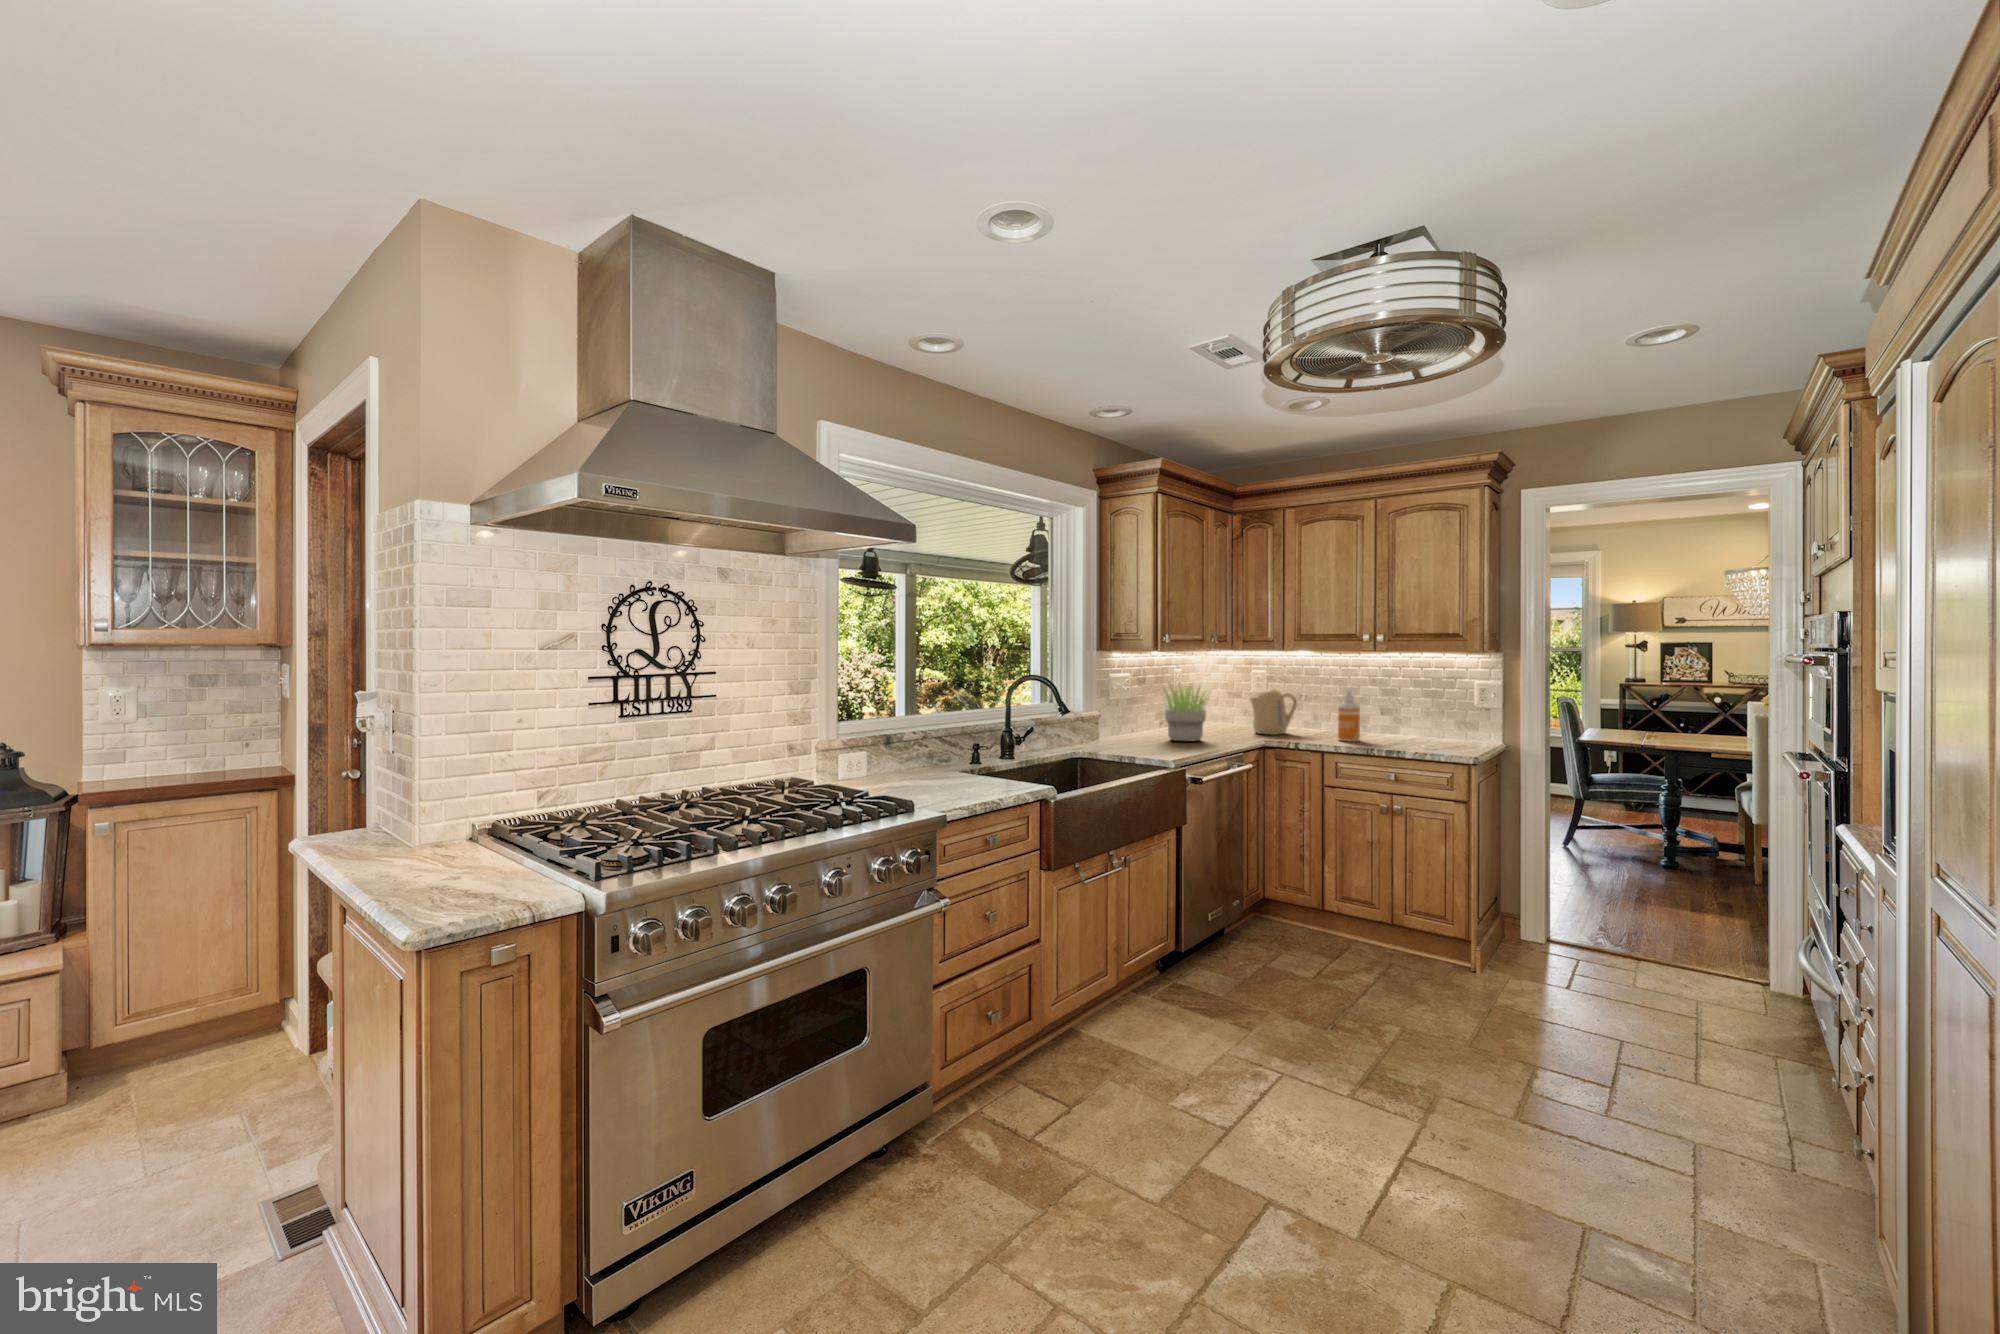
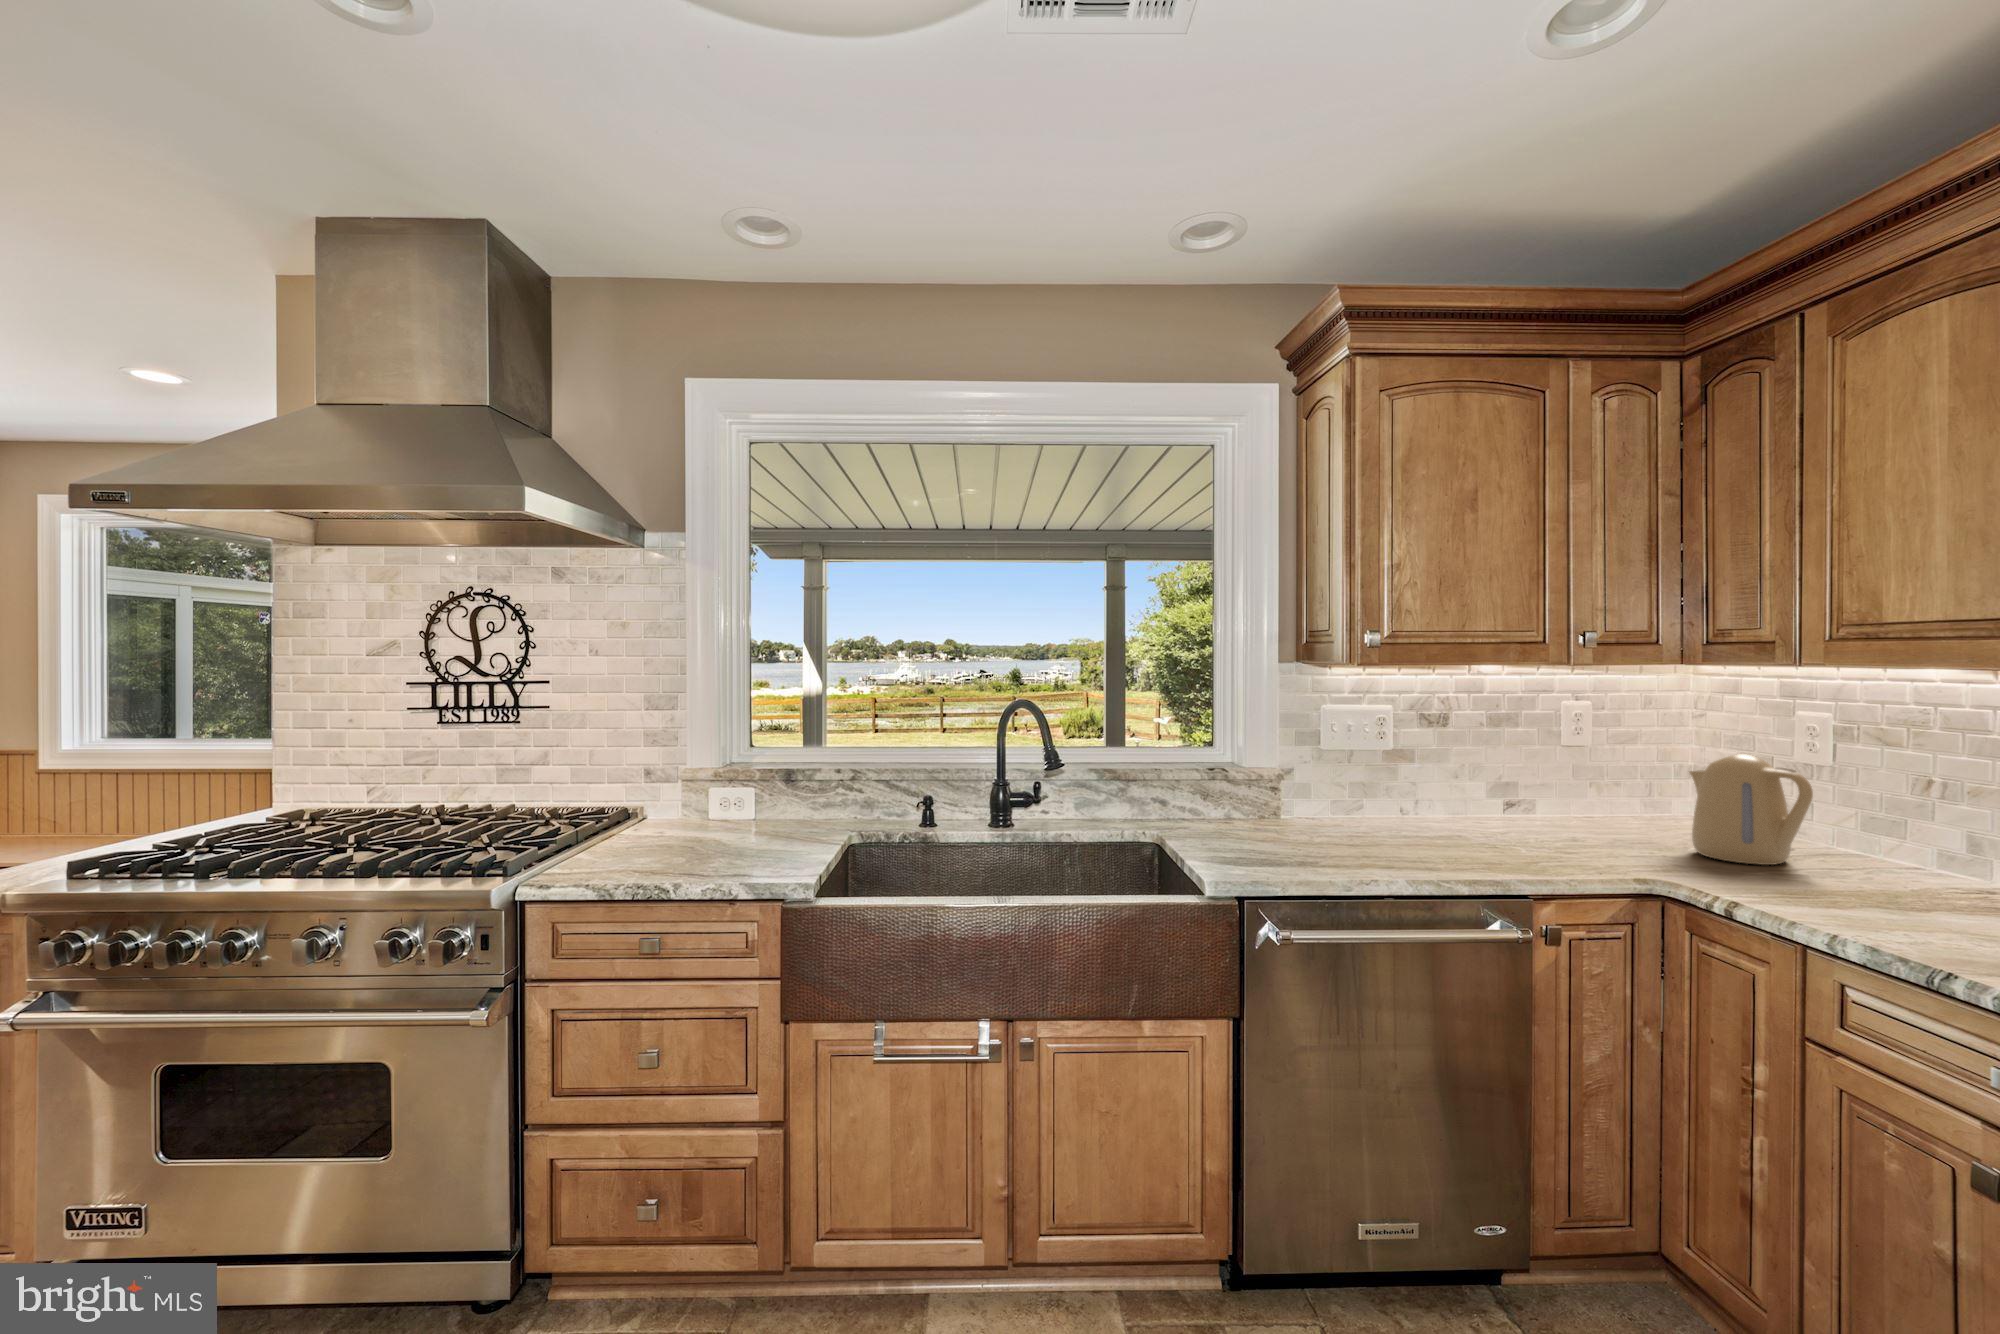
potted plant: present [1162,684,1212,742] -> none [1390,720,1545,846]
soap dispenser: present [1338,690,1360,741] -> none [1862,776,1943,923]

